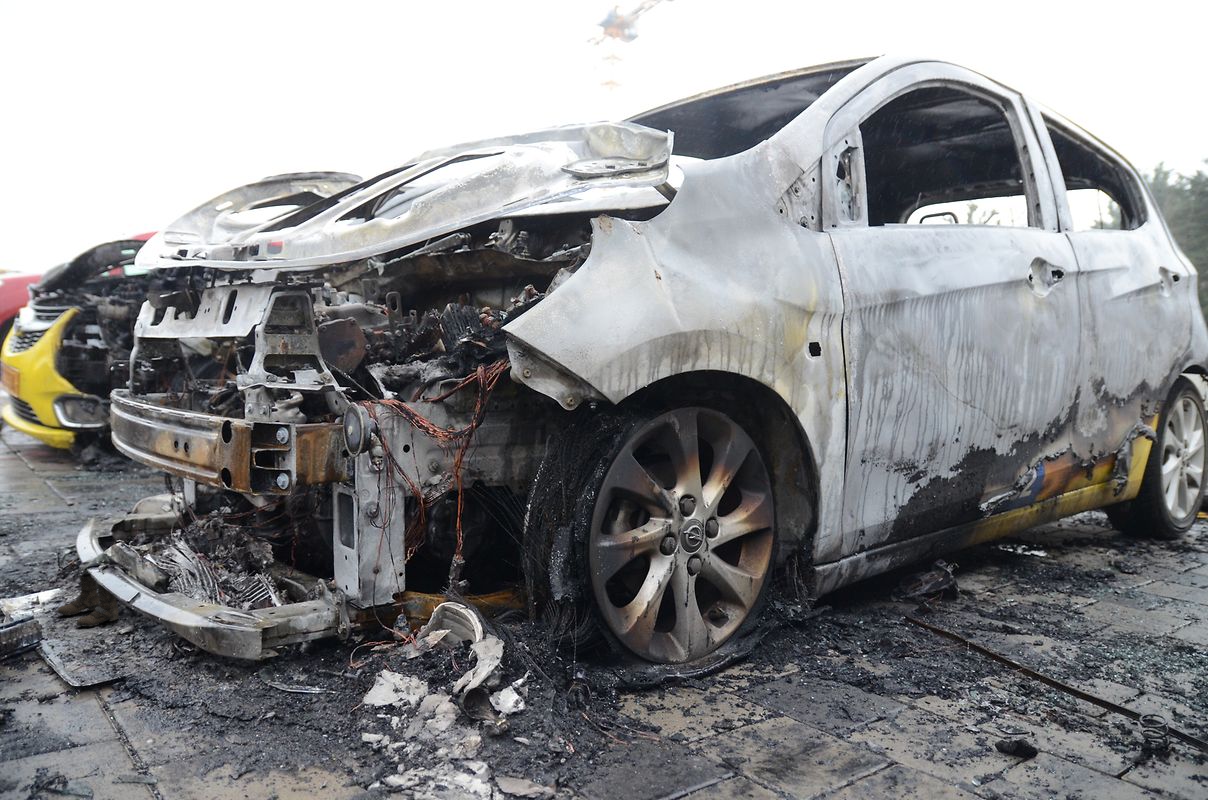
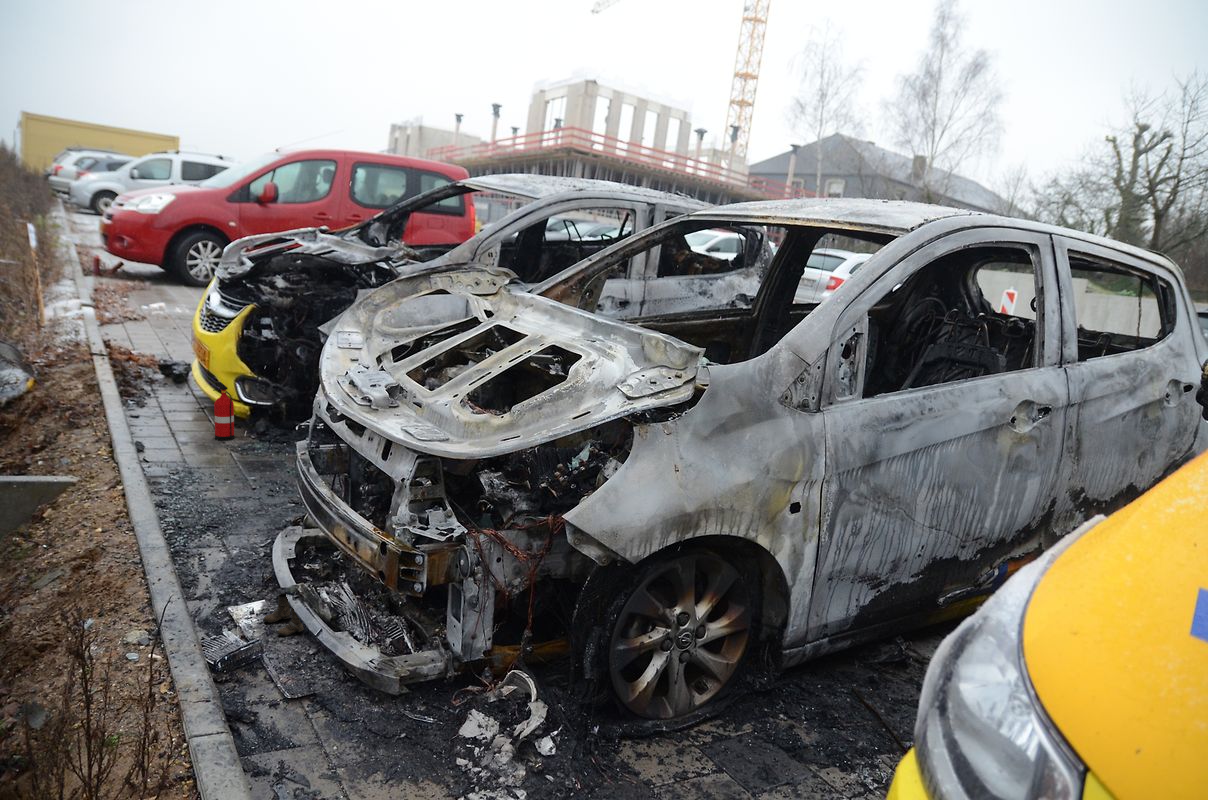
fire extinguisher: none [24,403,53,475] -> present [213,381,234,441]

